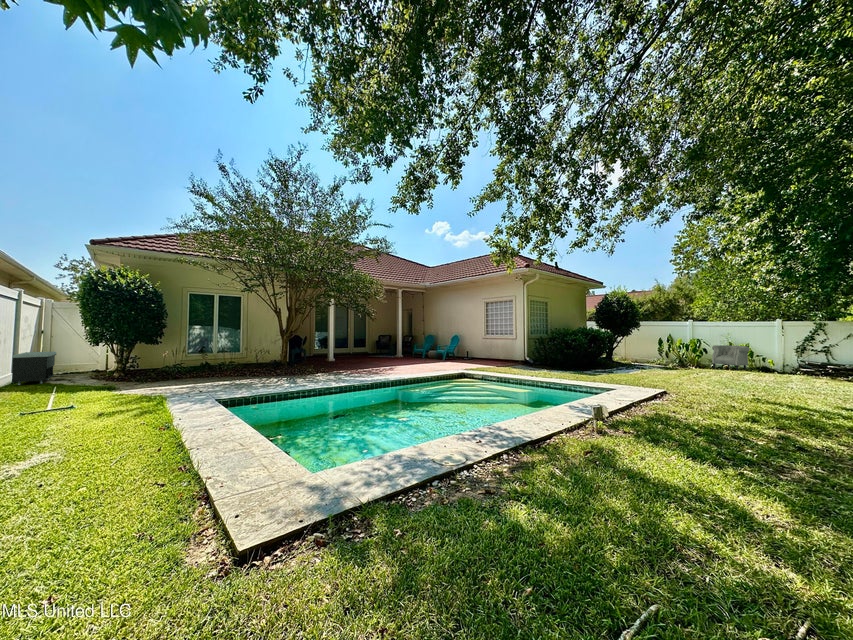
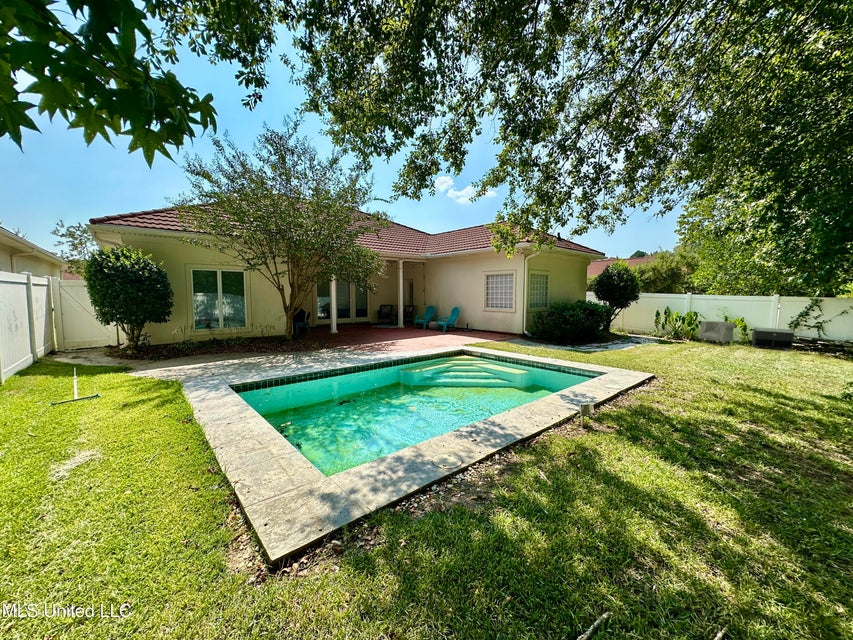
storage bench: present [12,352,56,385] -> present [752,327,795,351]

